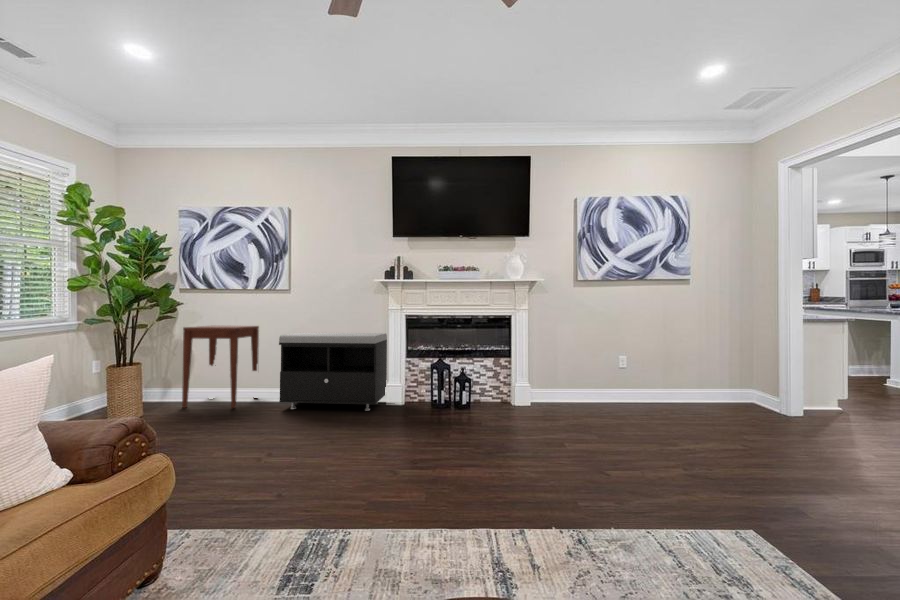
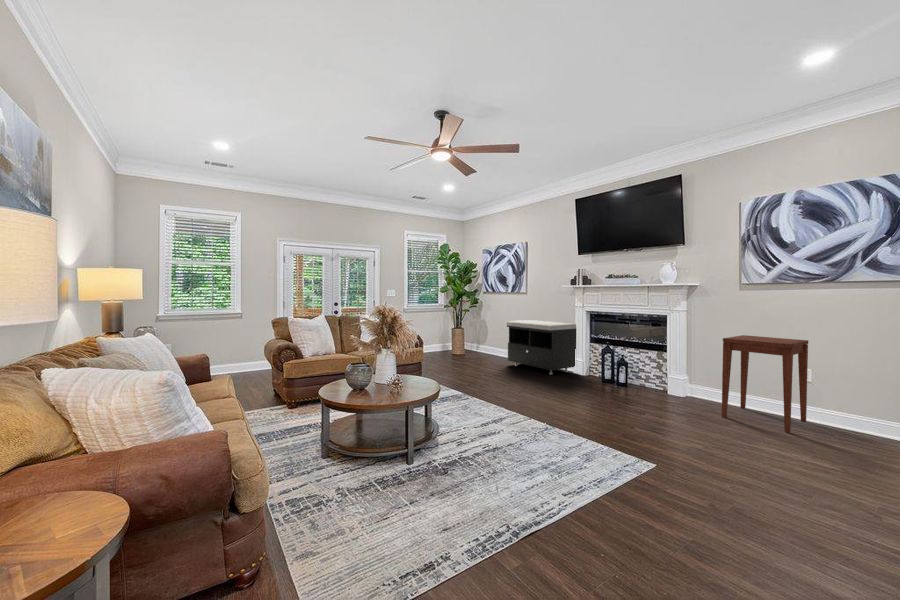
side table: present [182,326,259,408] -> present [722,335,808,432]

